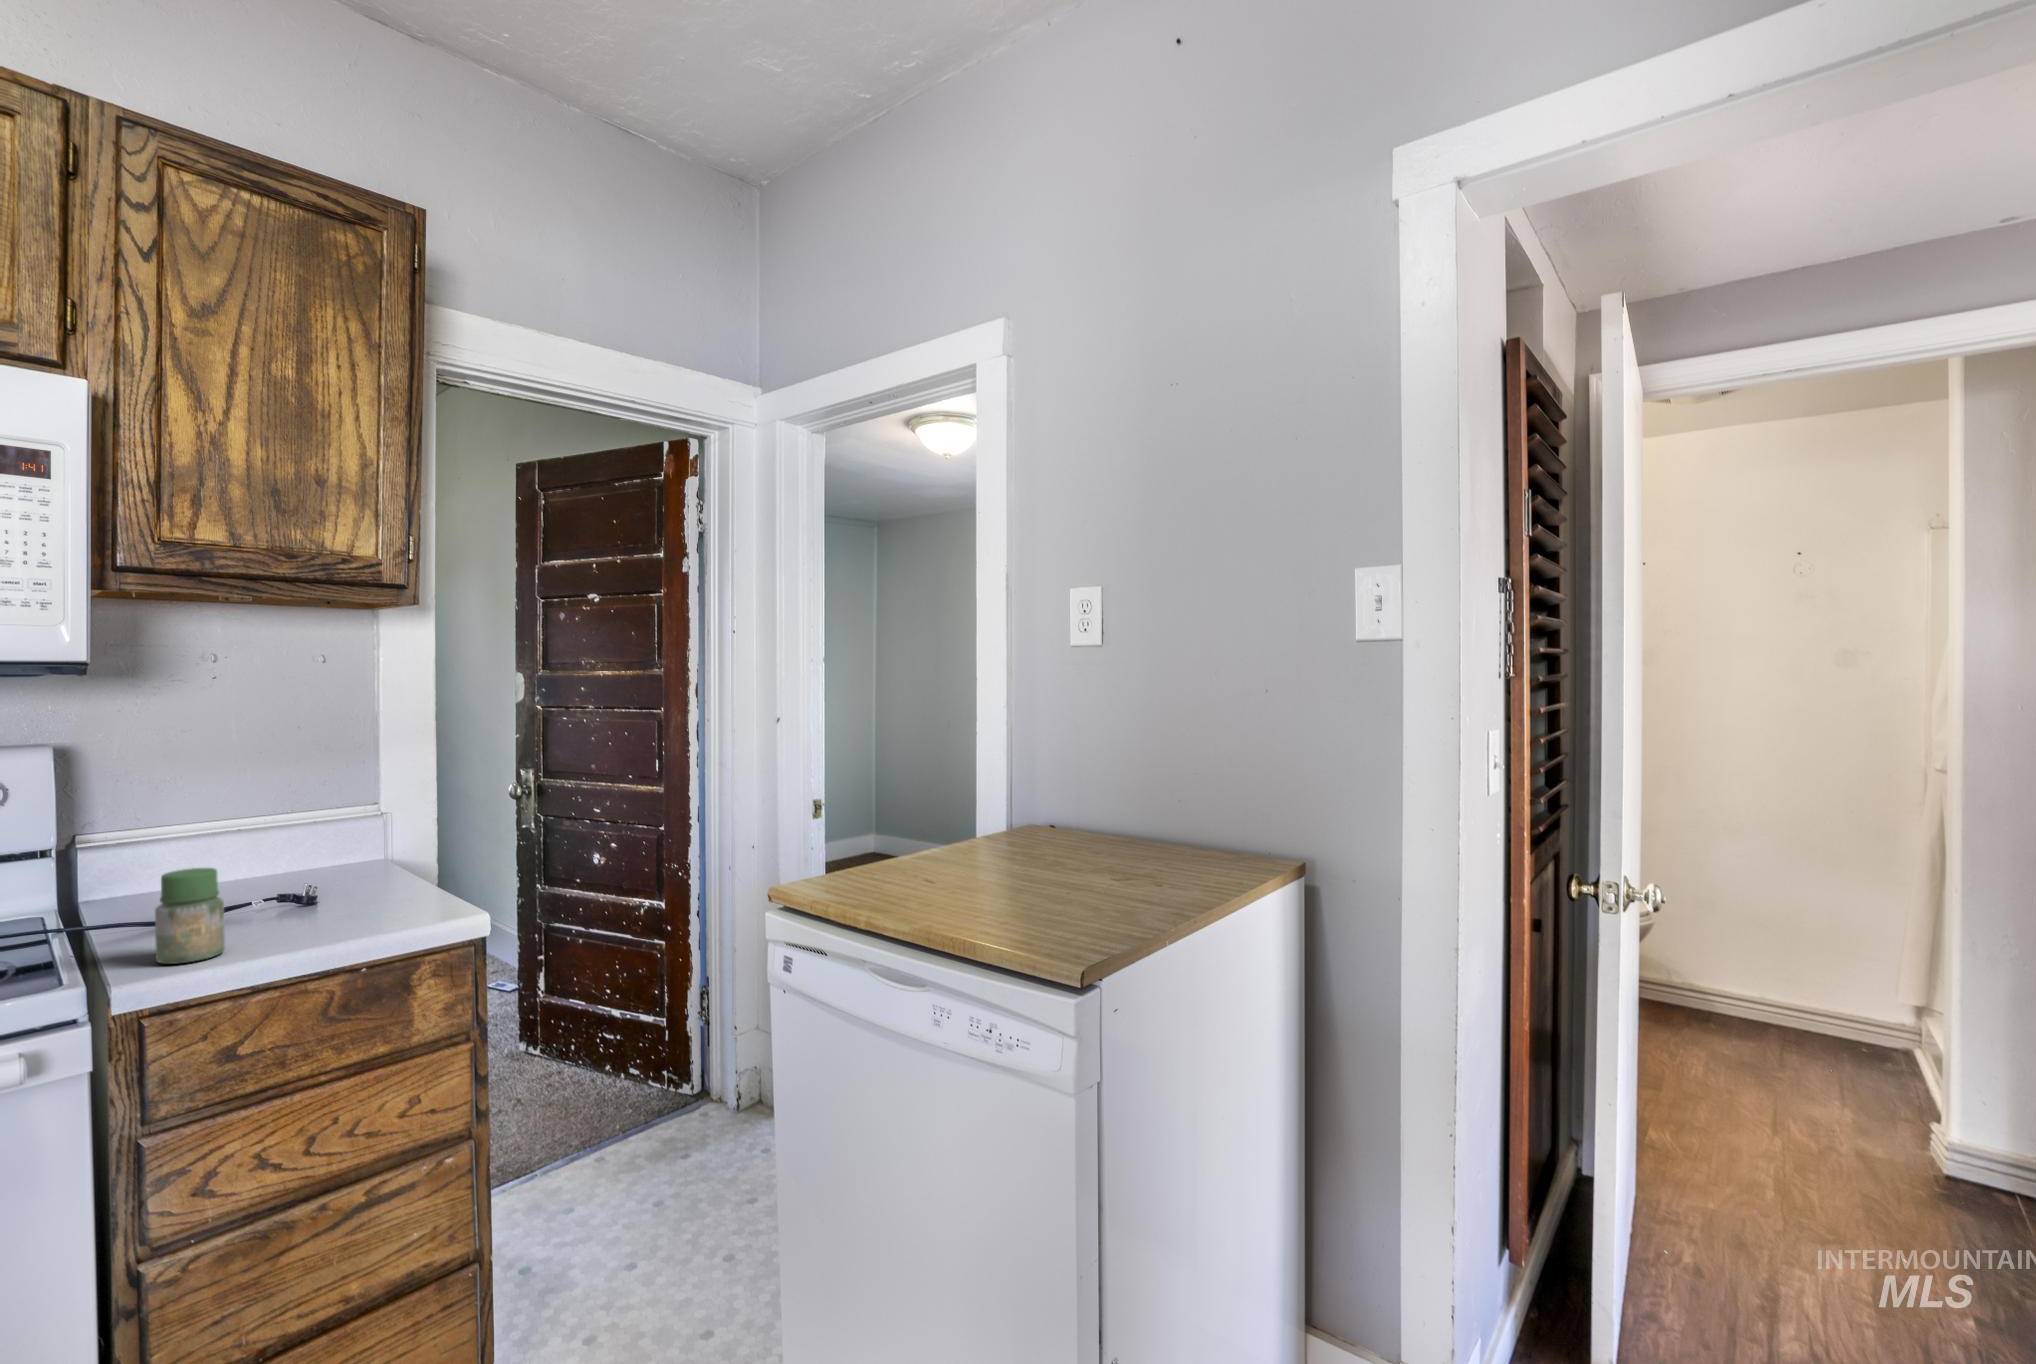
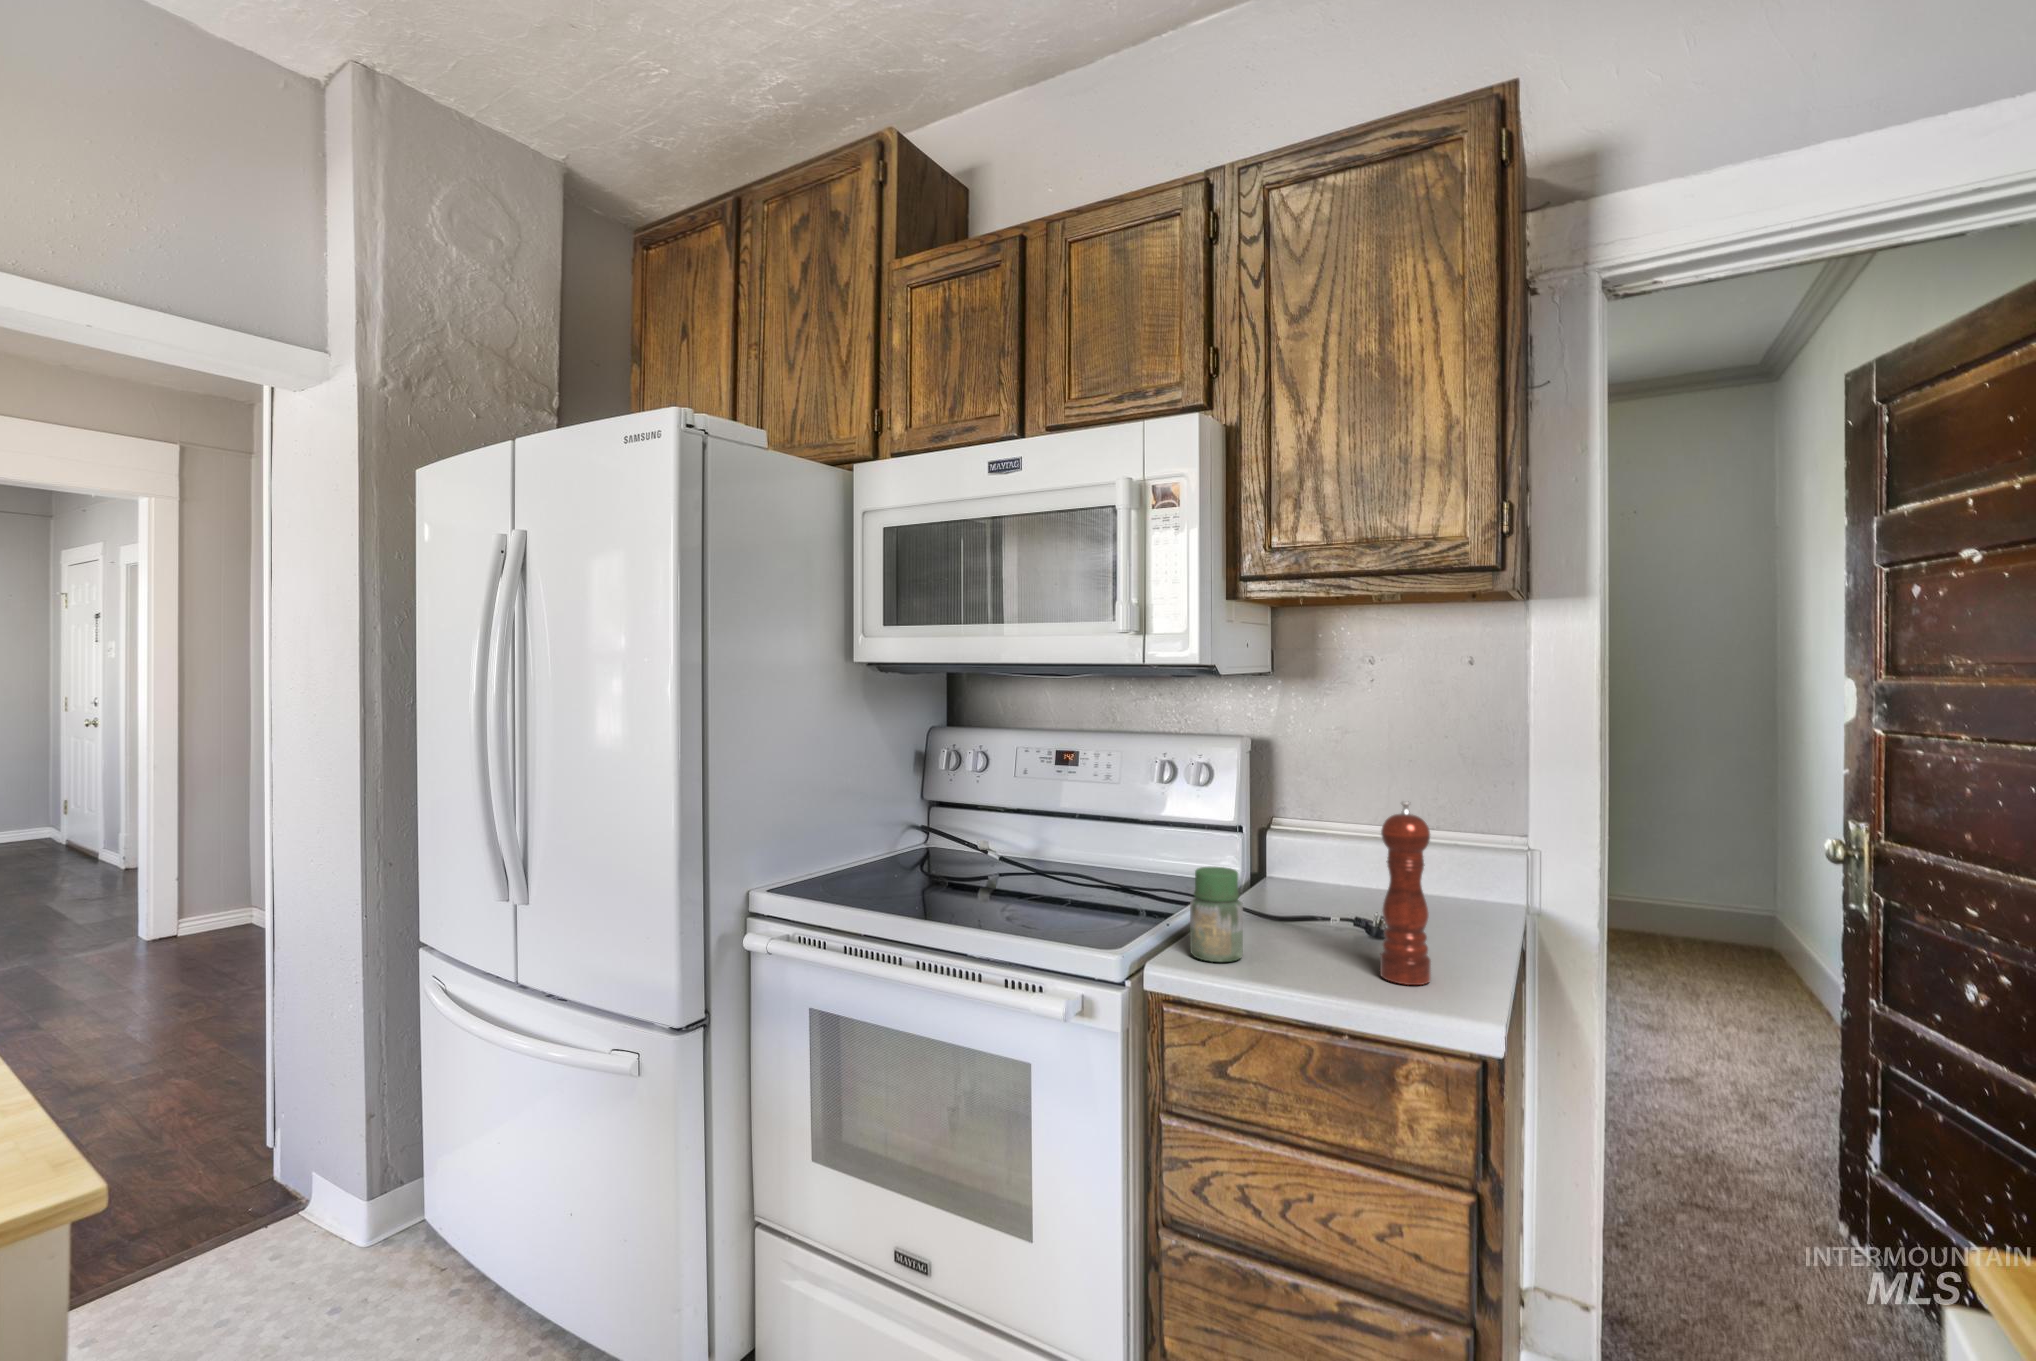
pepper mill: none [363,775,409,922] -> present [1380,801,1431,985]

